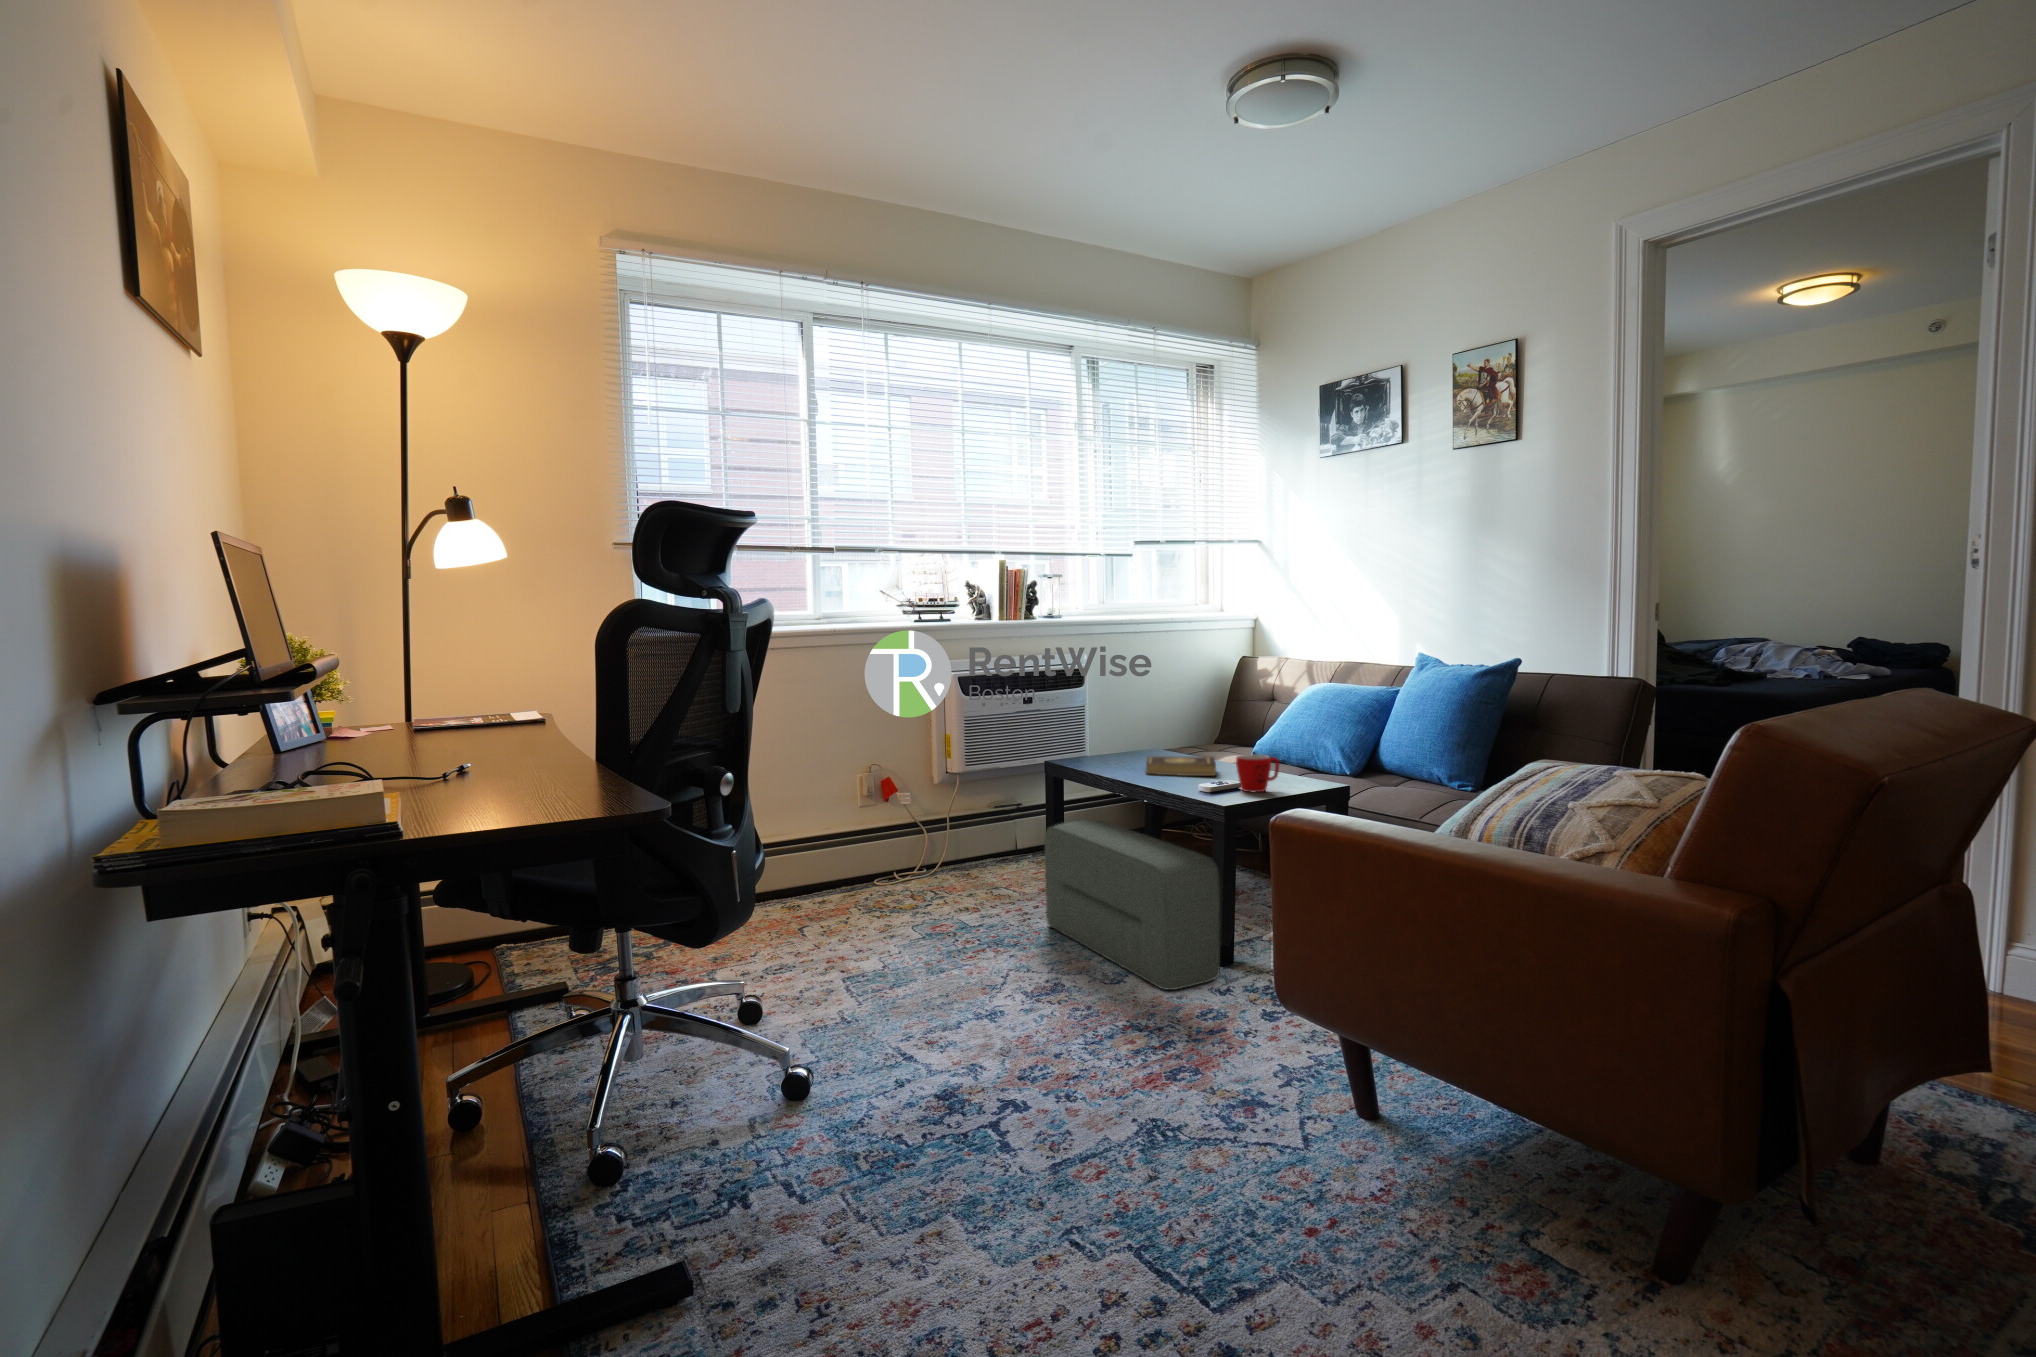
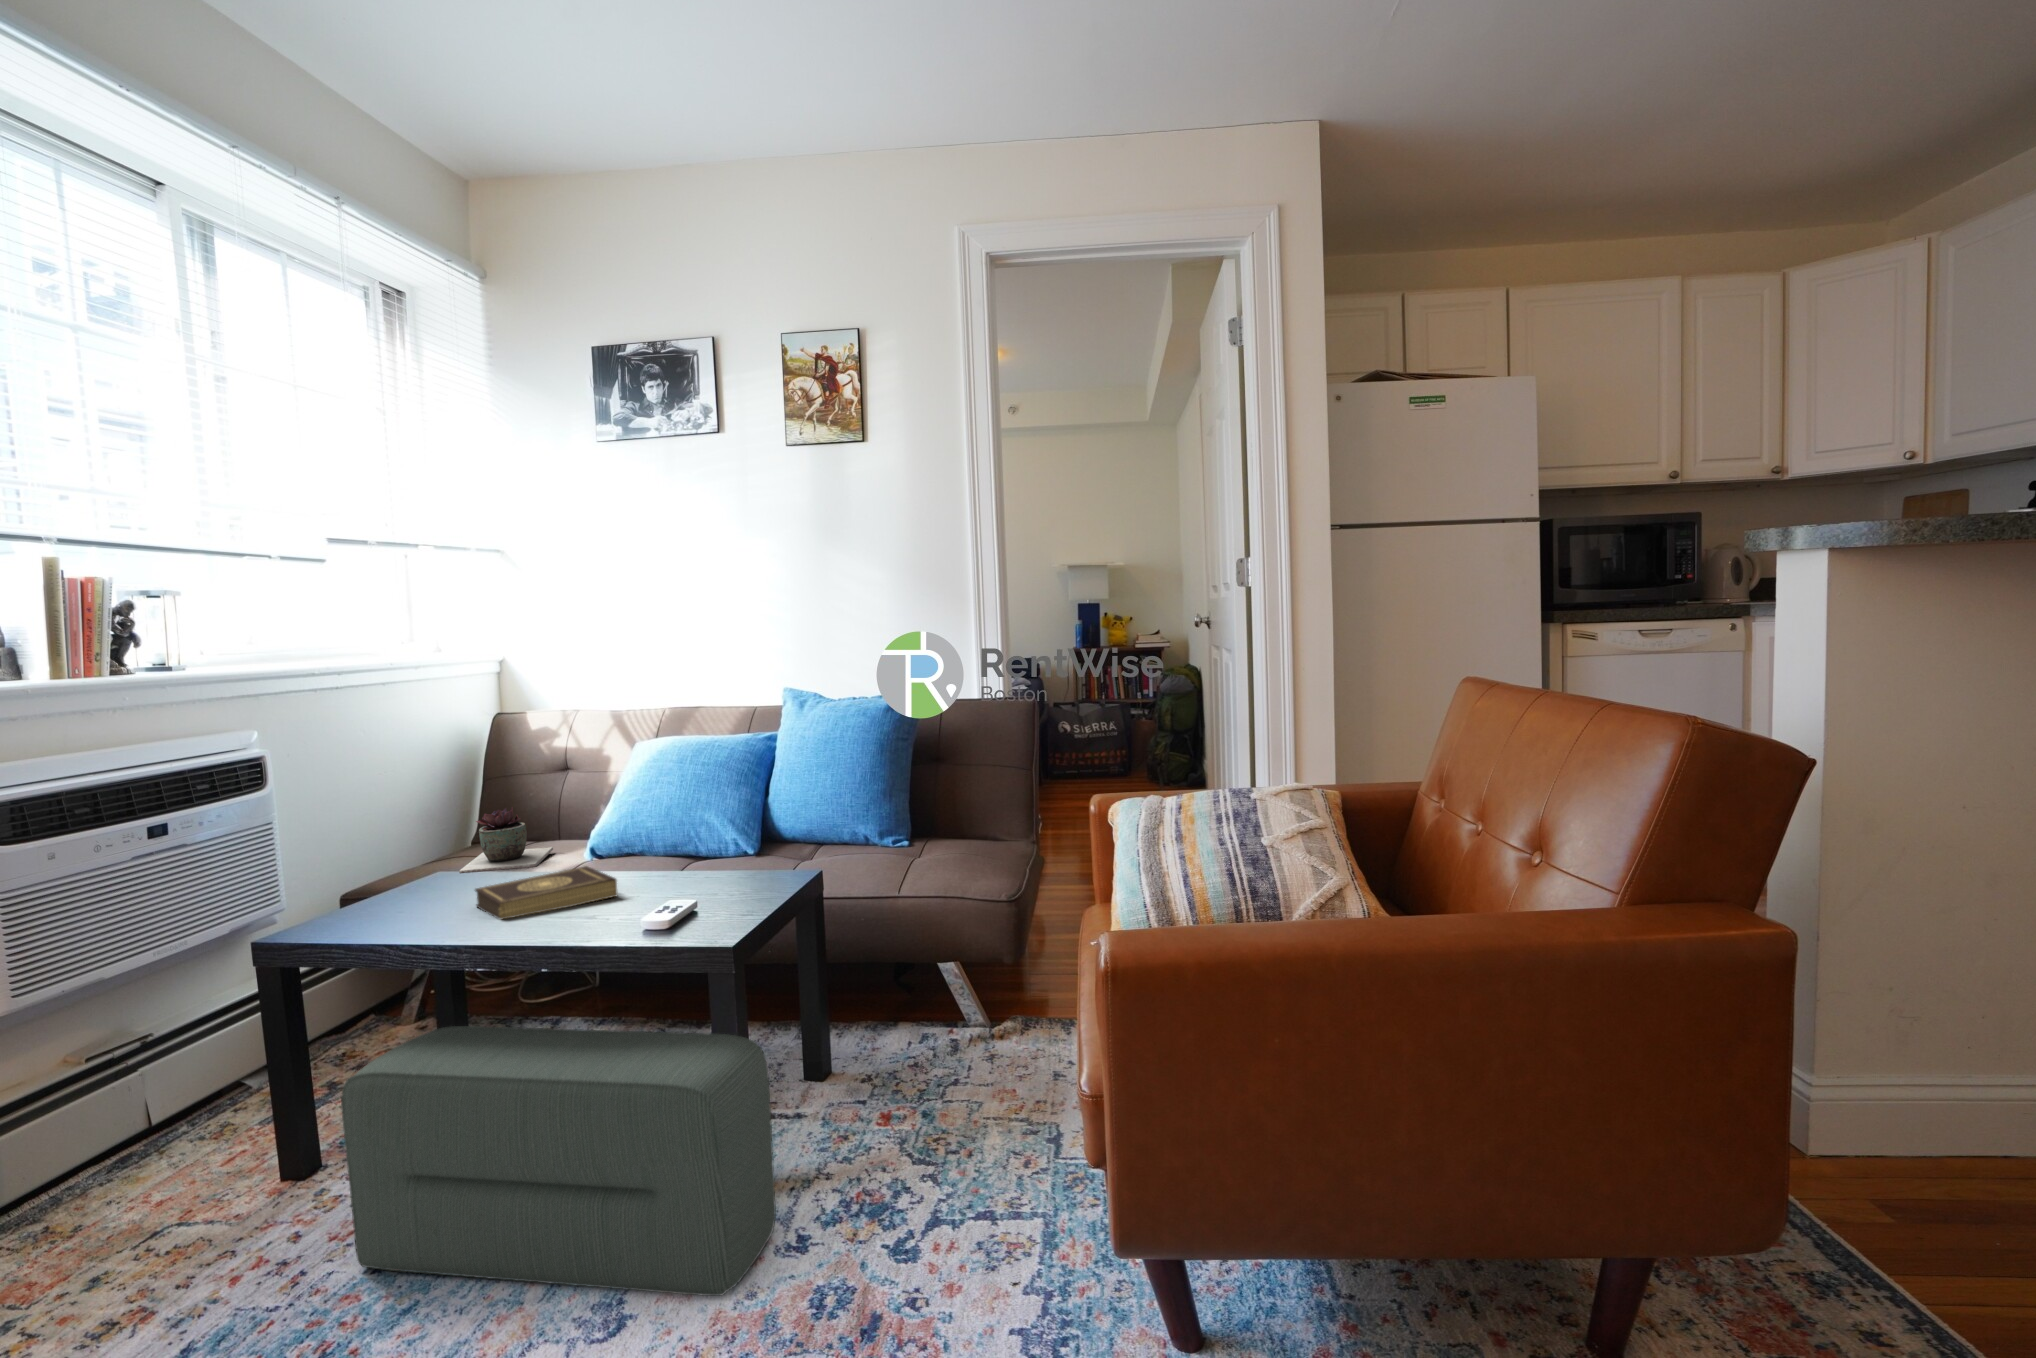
succulent plant: none [1173,718,1237,758] -> present [459,808,553,873]
mug: present [1236,754,1279,792] -> none [693,850,749,911]

